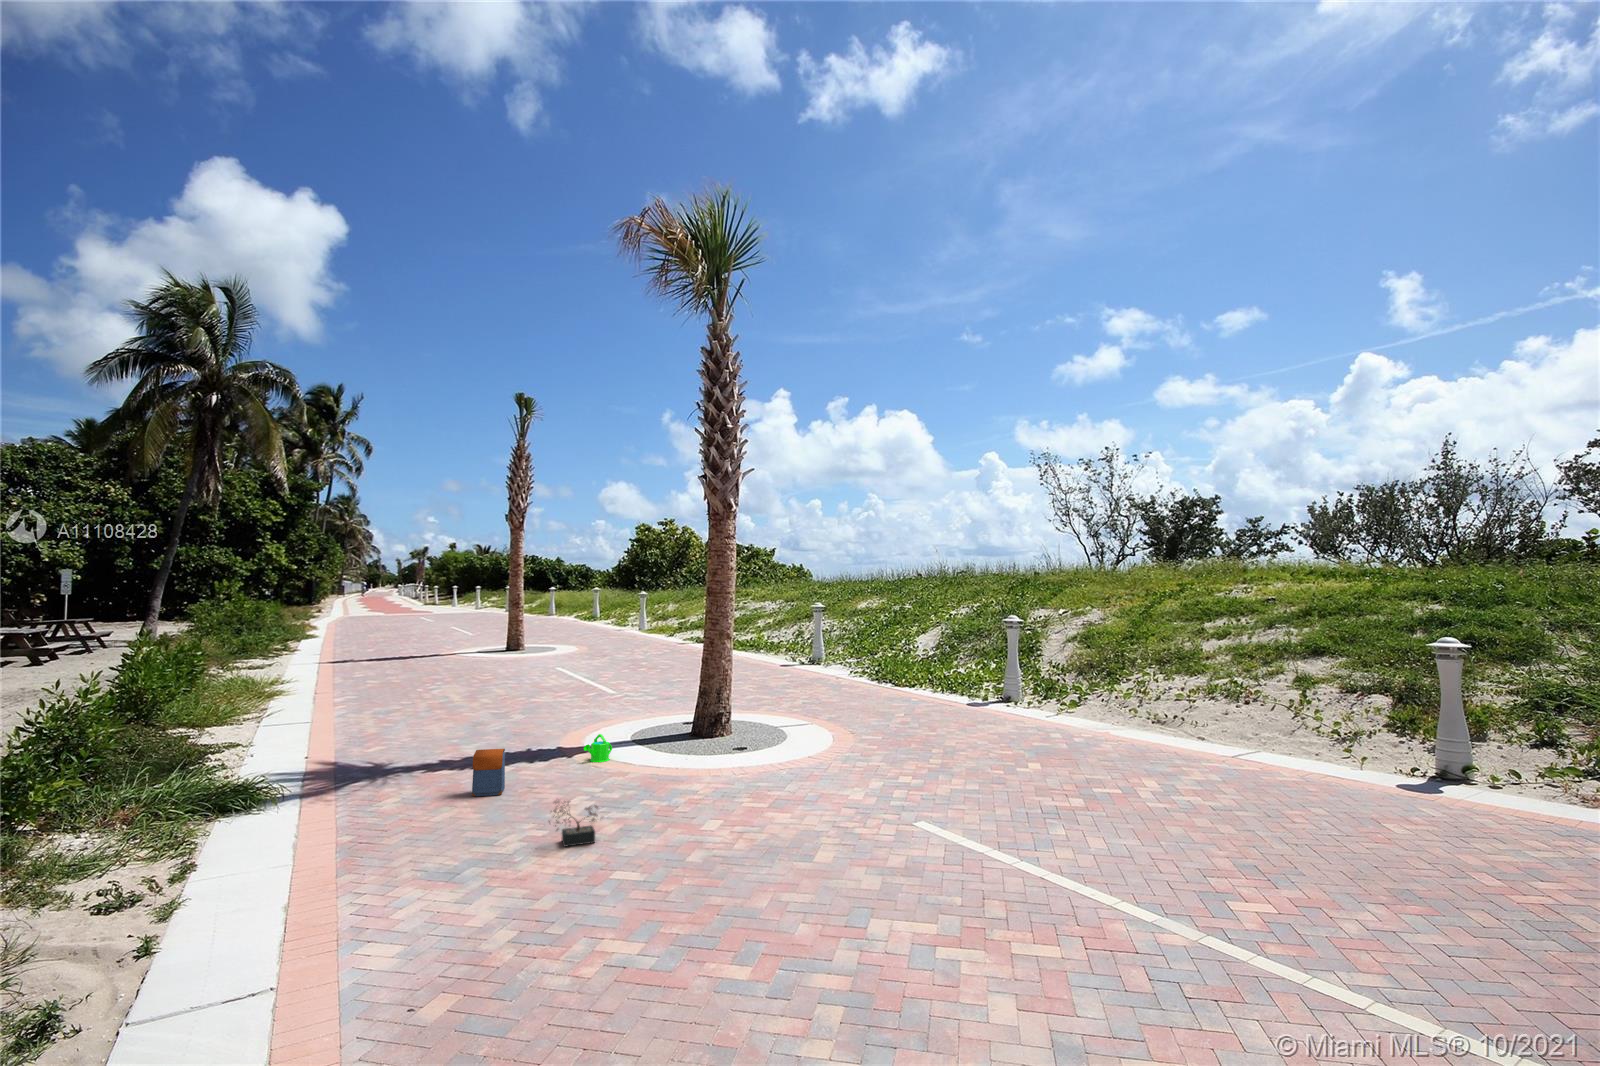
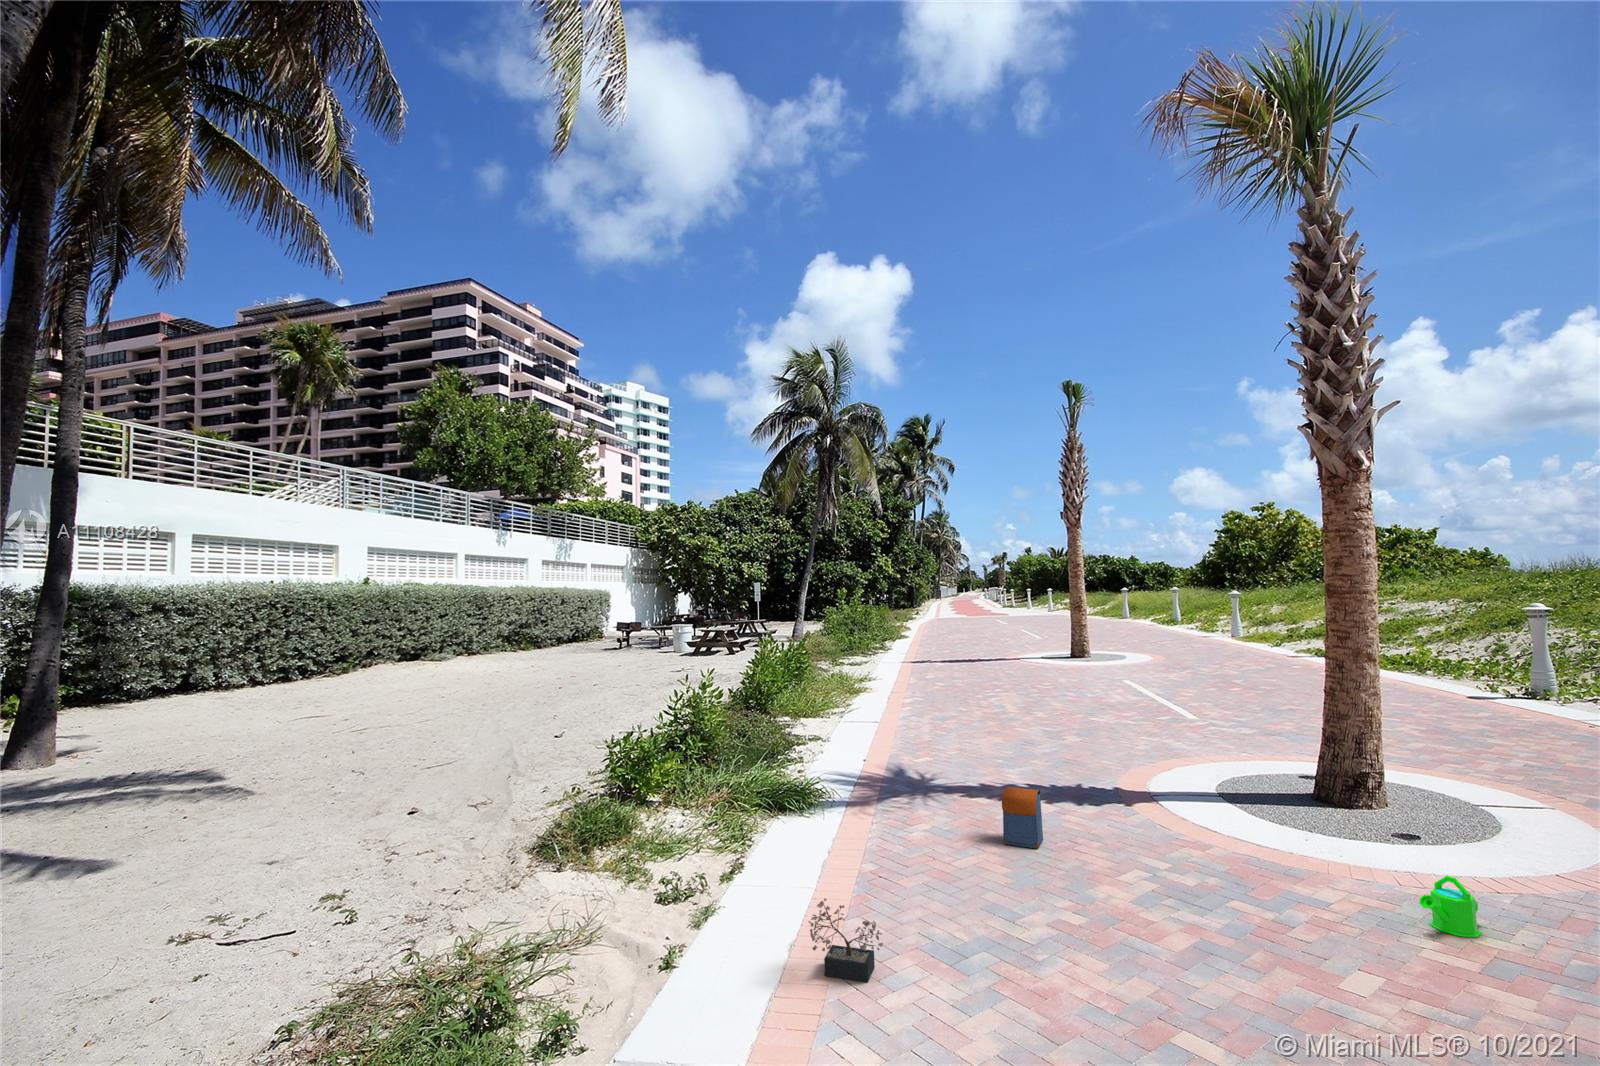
watering can: present [584,734,612,762] -> present [1420,875,1481,937]
decorative plant: present [549,800,603,846] -> present [808,898,883,982]

